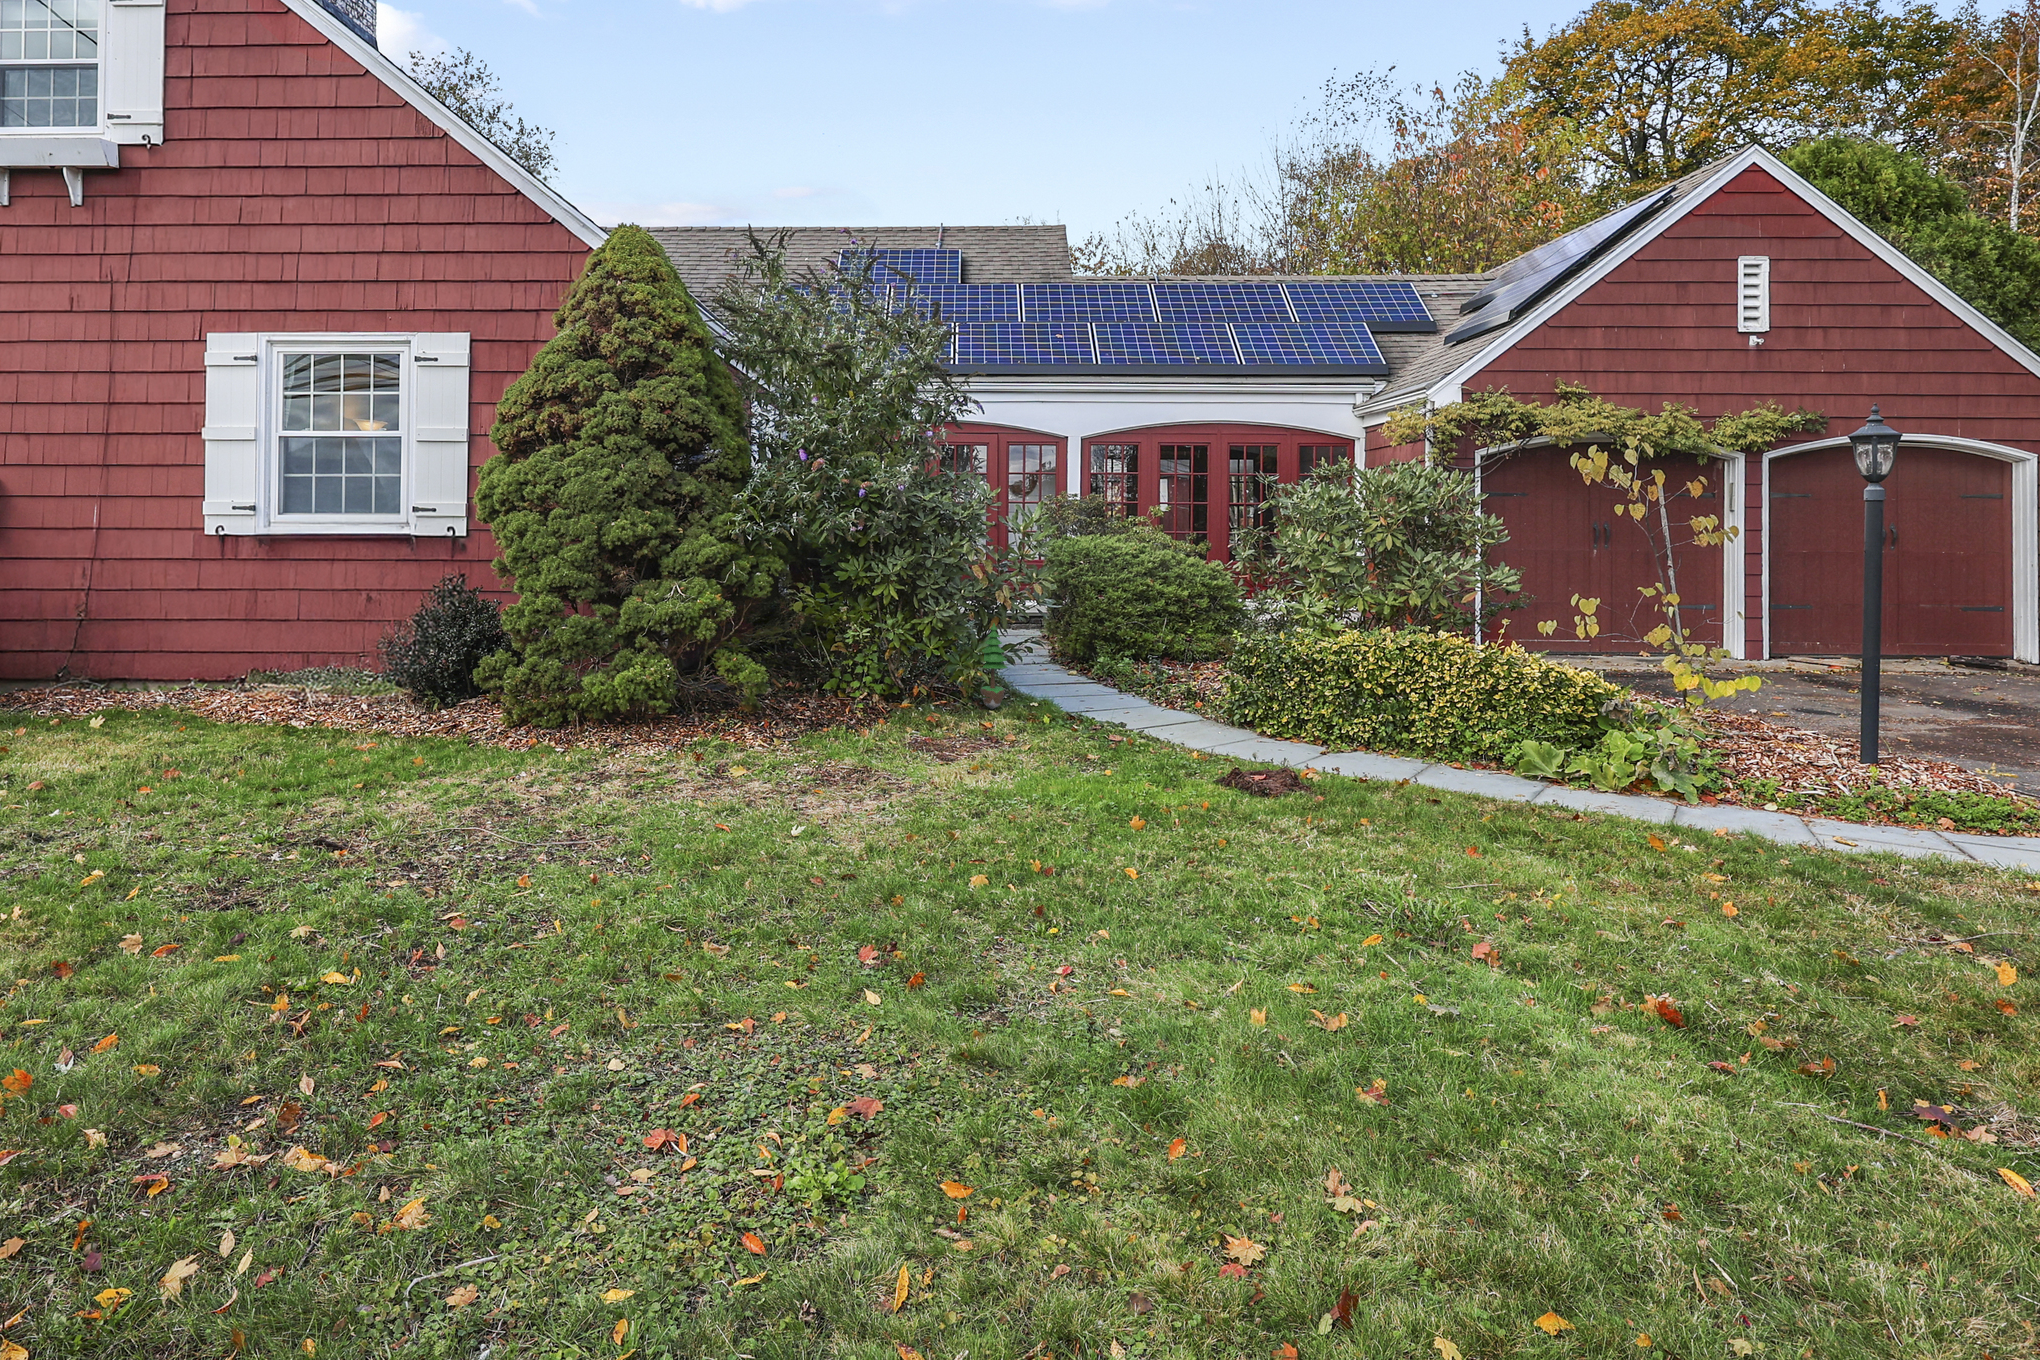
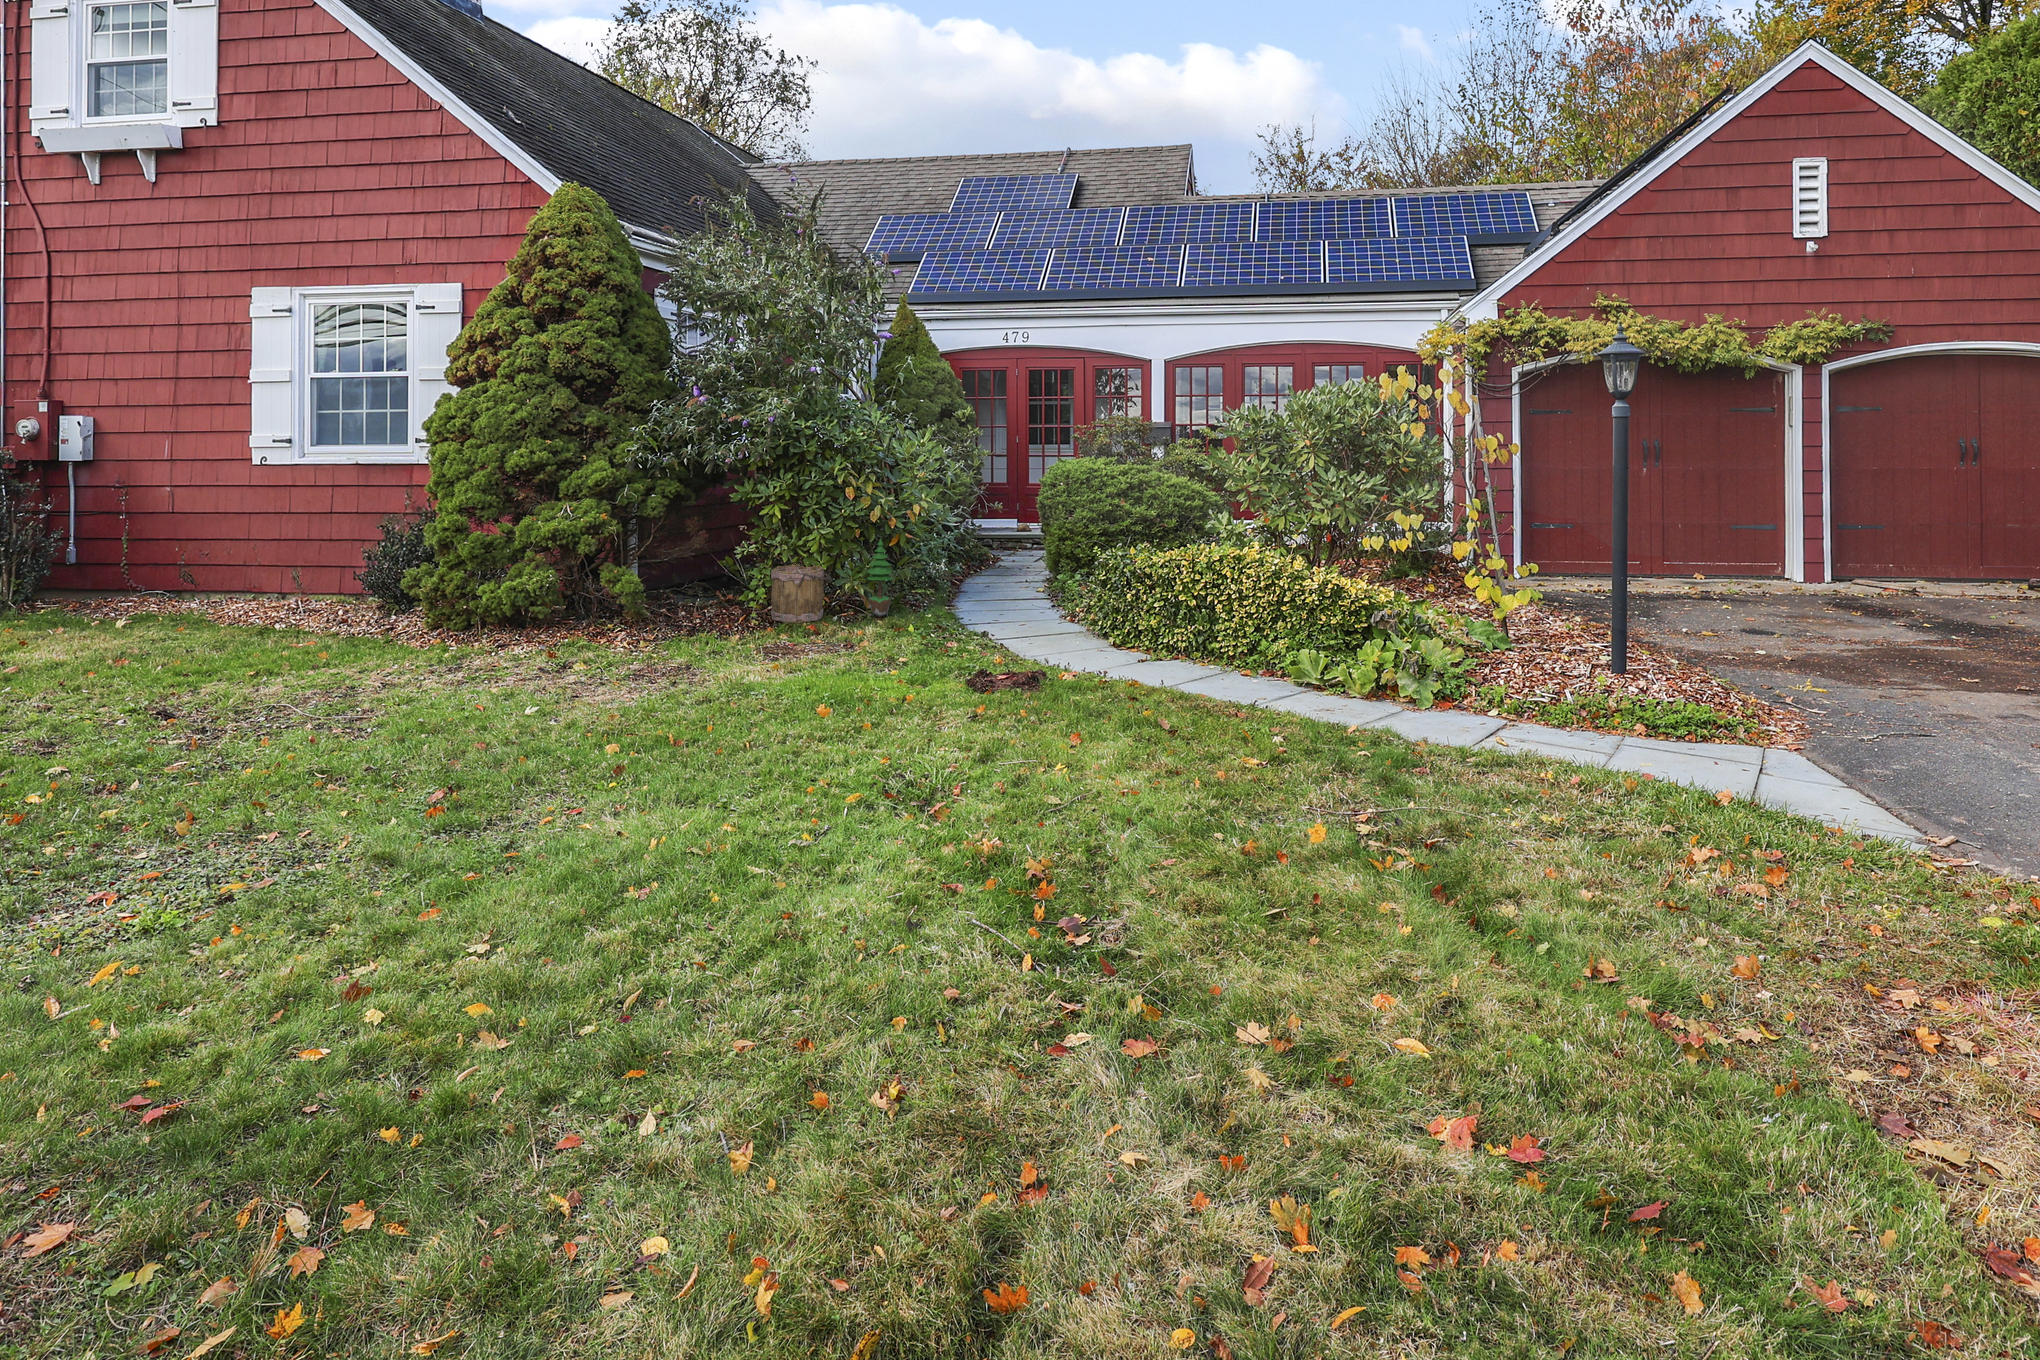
bucket: none [880,648,945,718] -> present [771,563,832,623]

